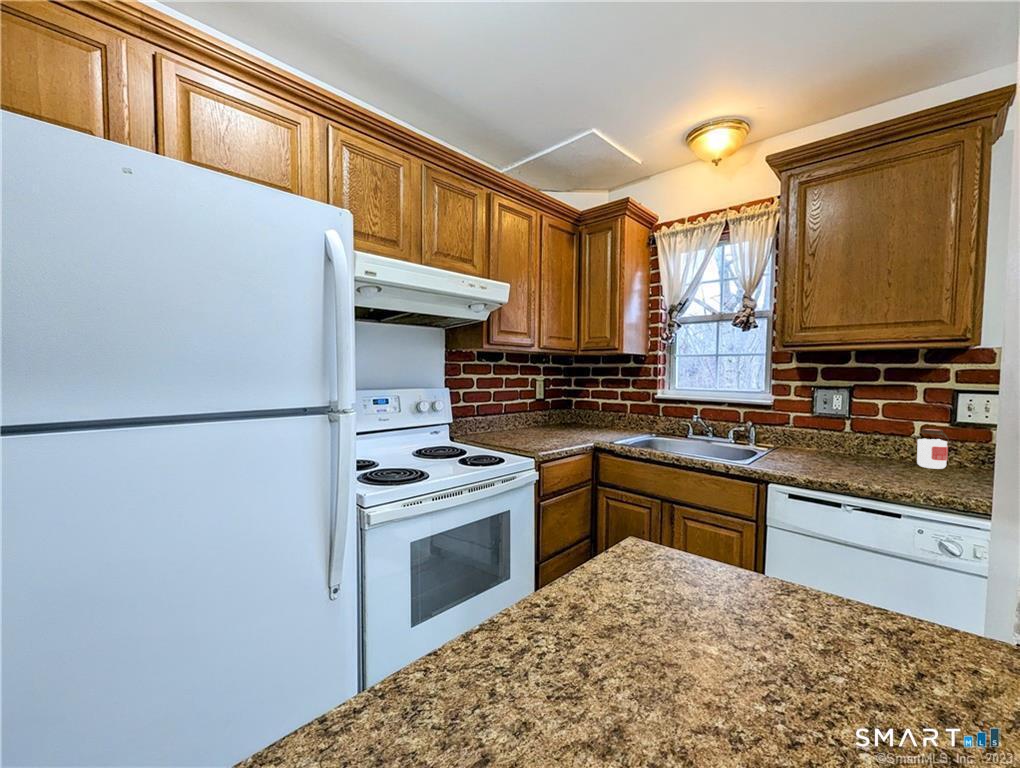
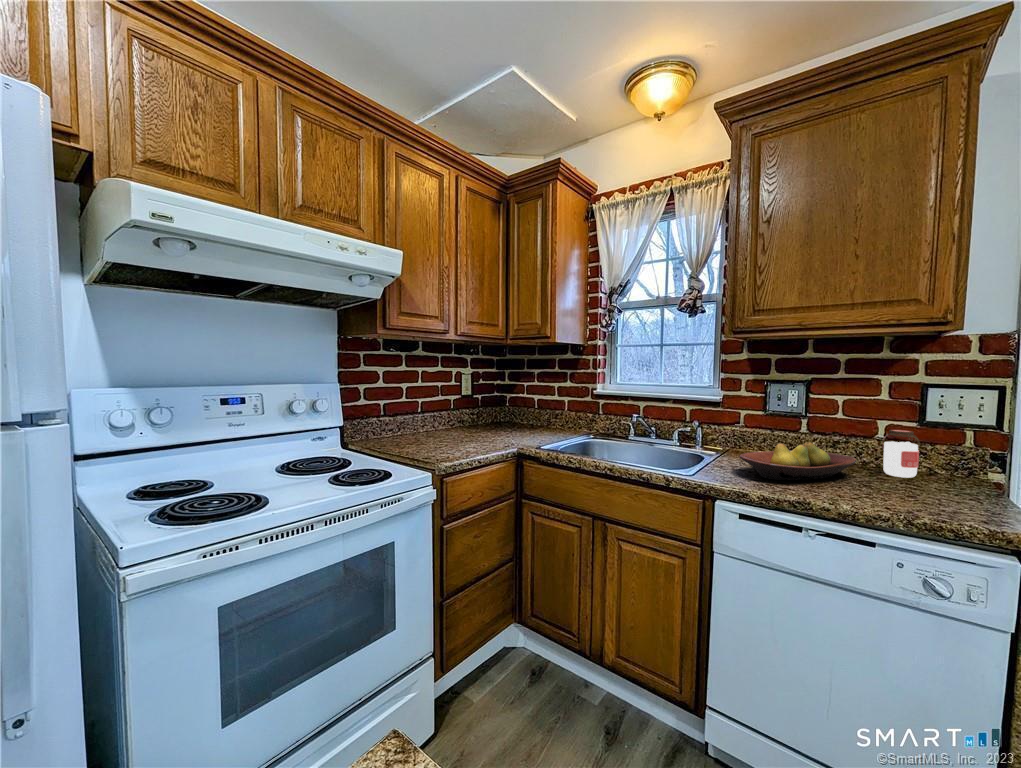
fruit bowl: none [789,439,892,469] -> present [739,442,856,480]

